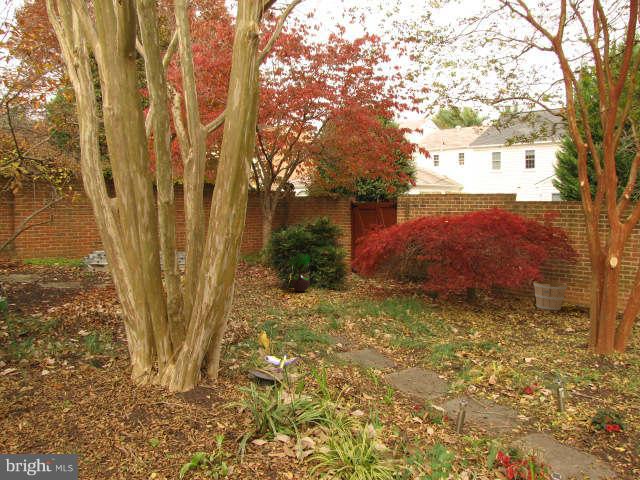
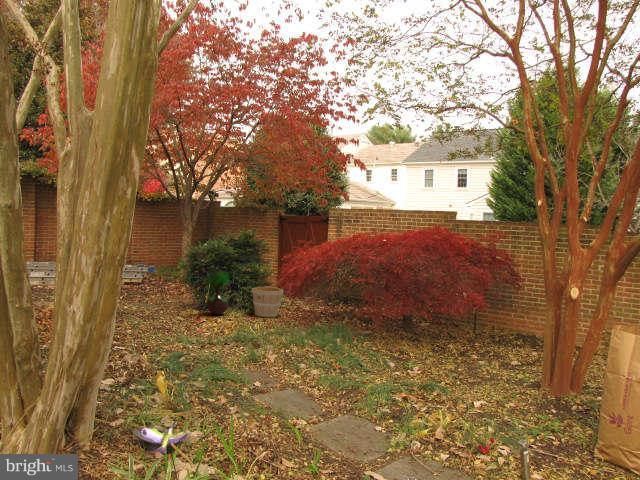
wooden bucket: present [534,281,567,310] -> present [252,286,283,317]

